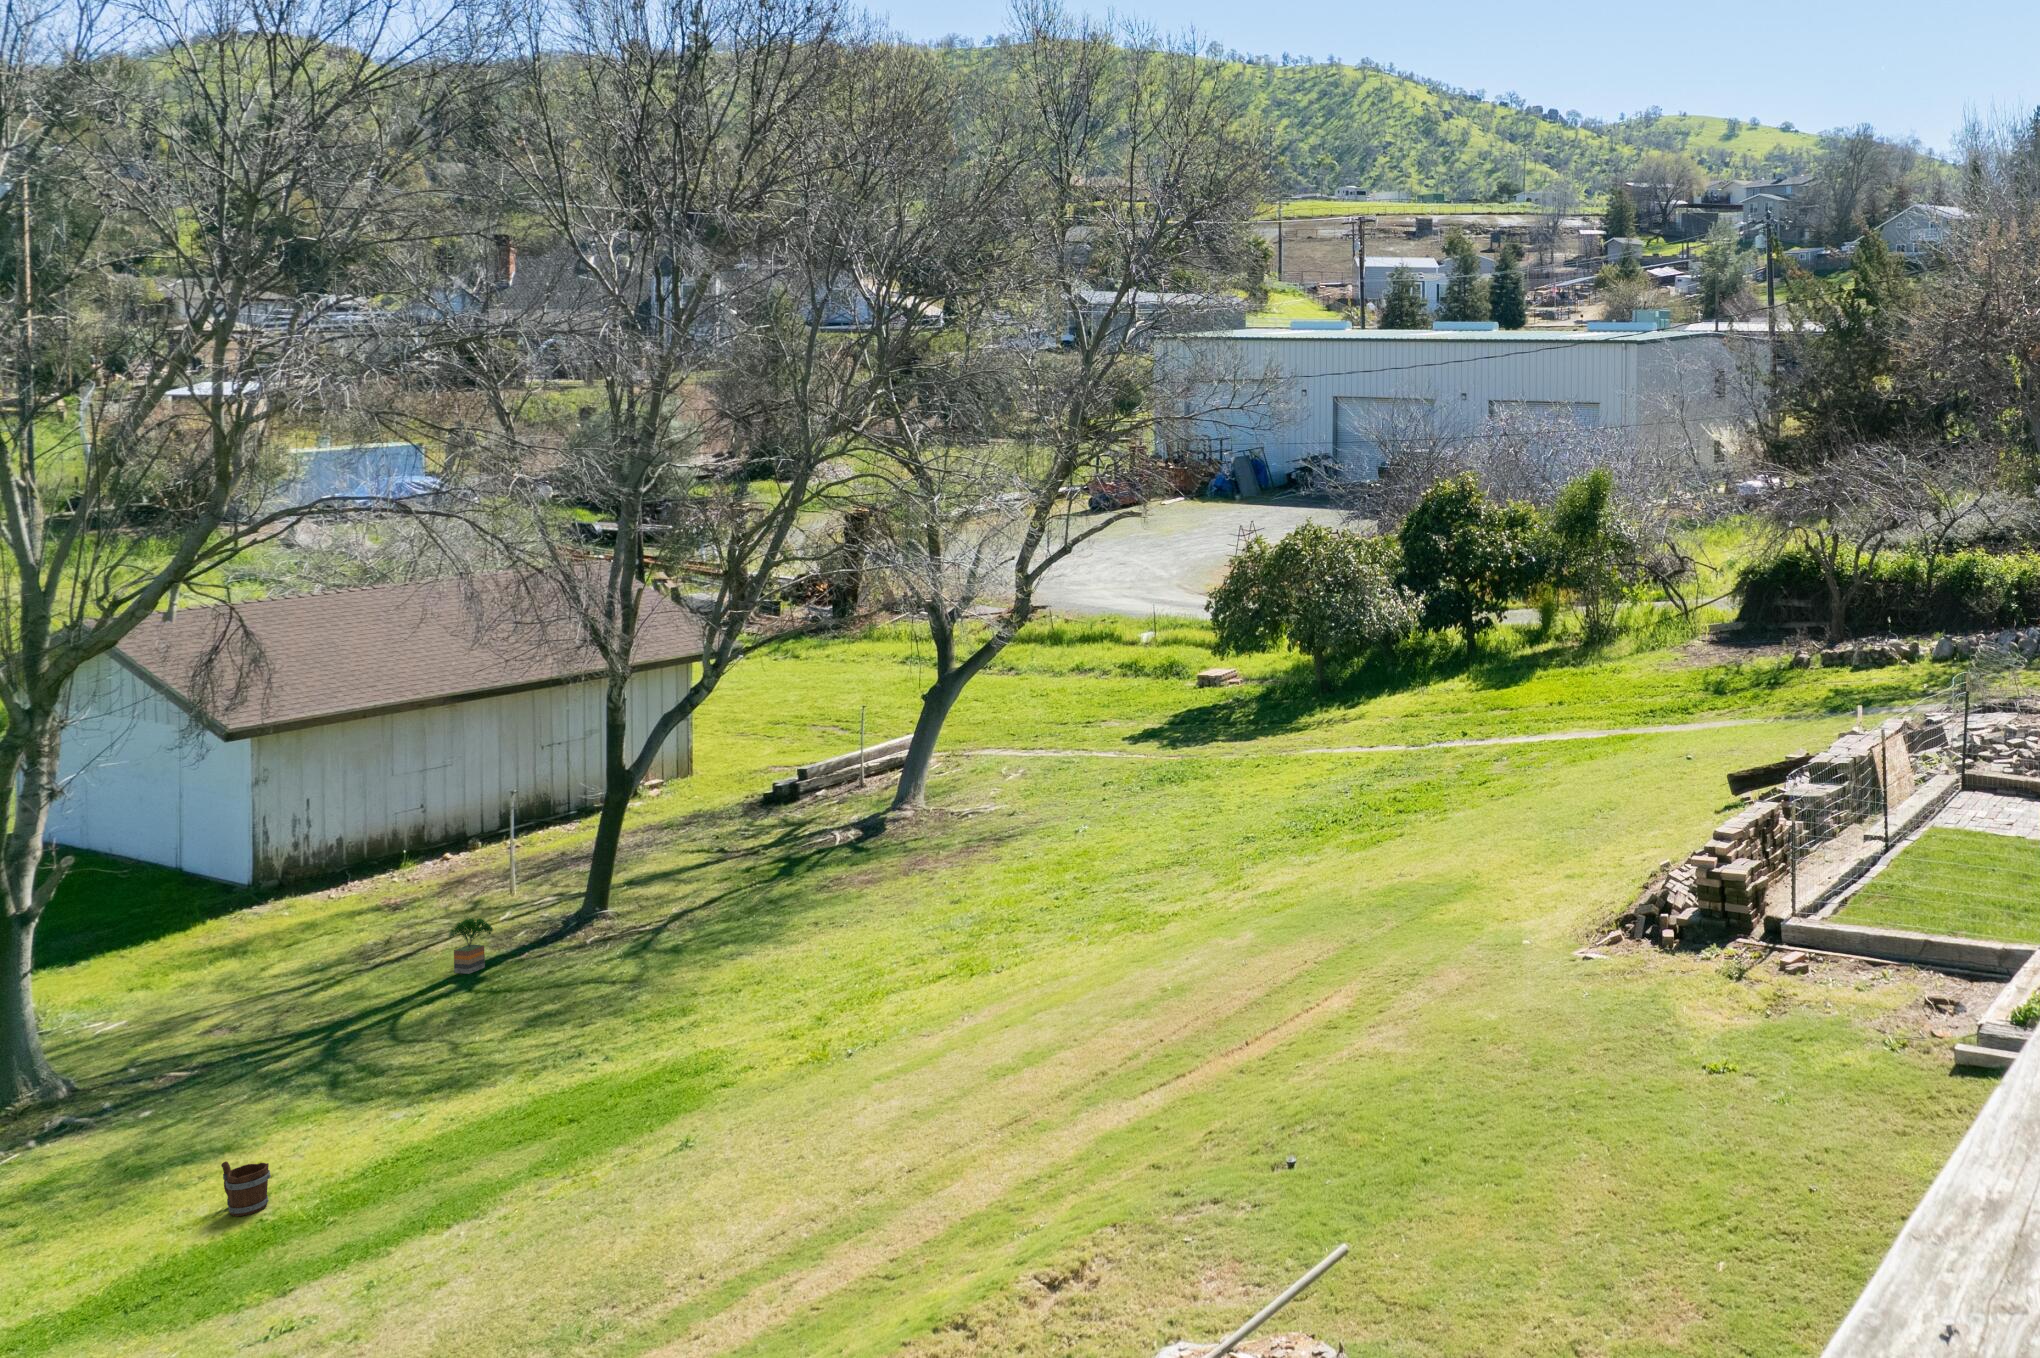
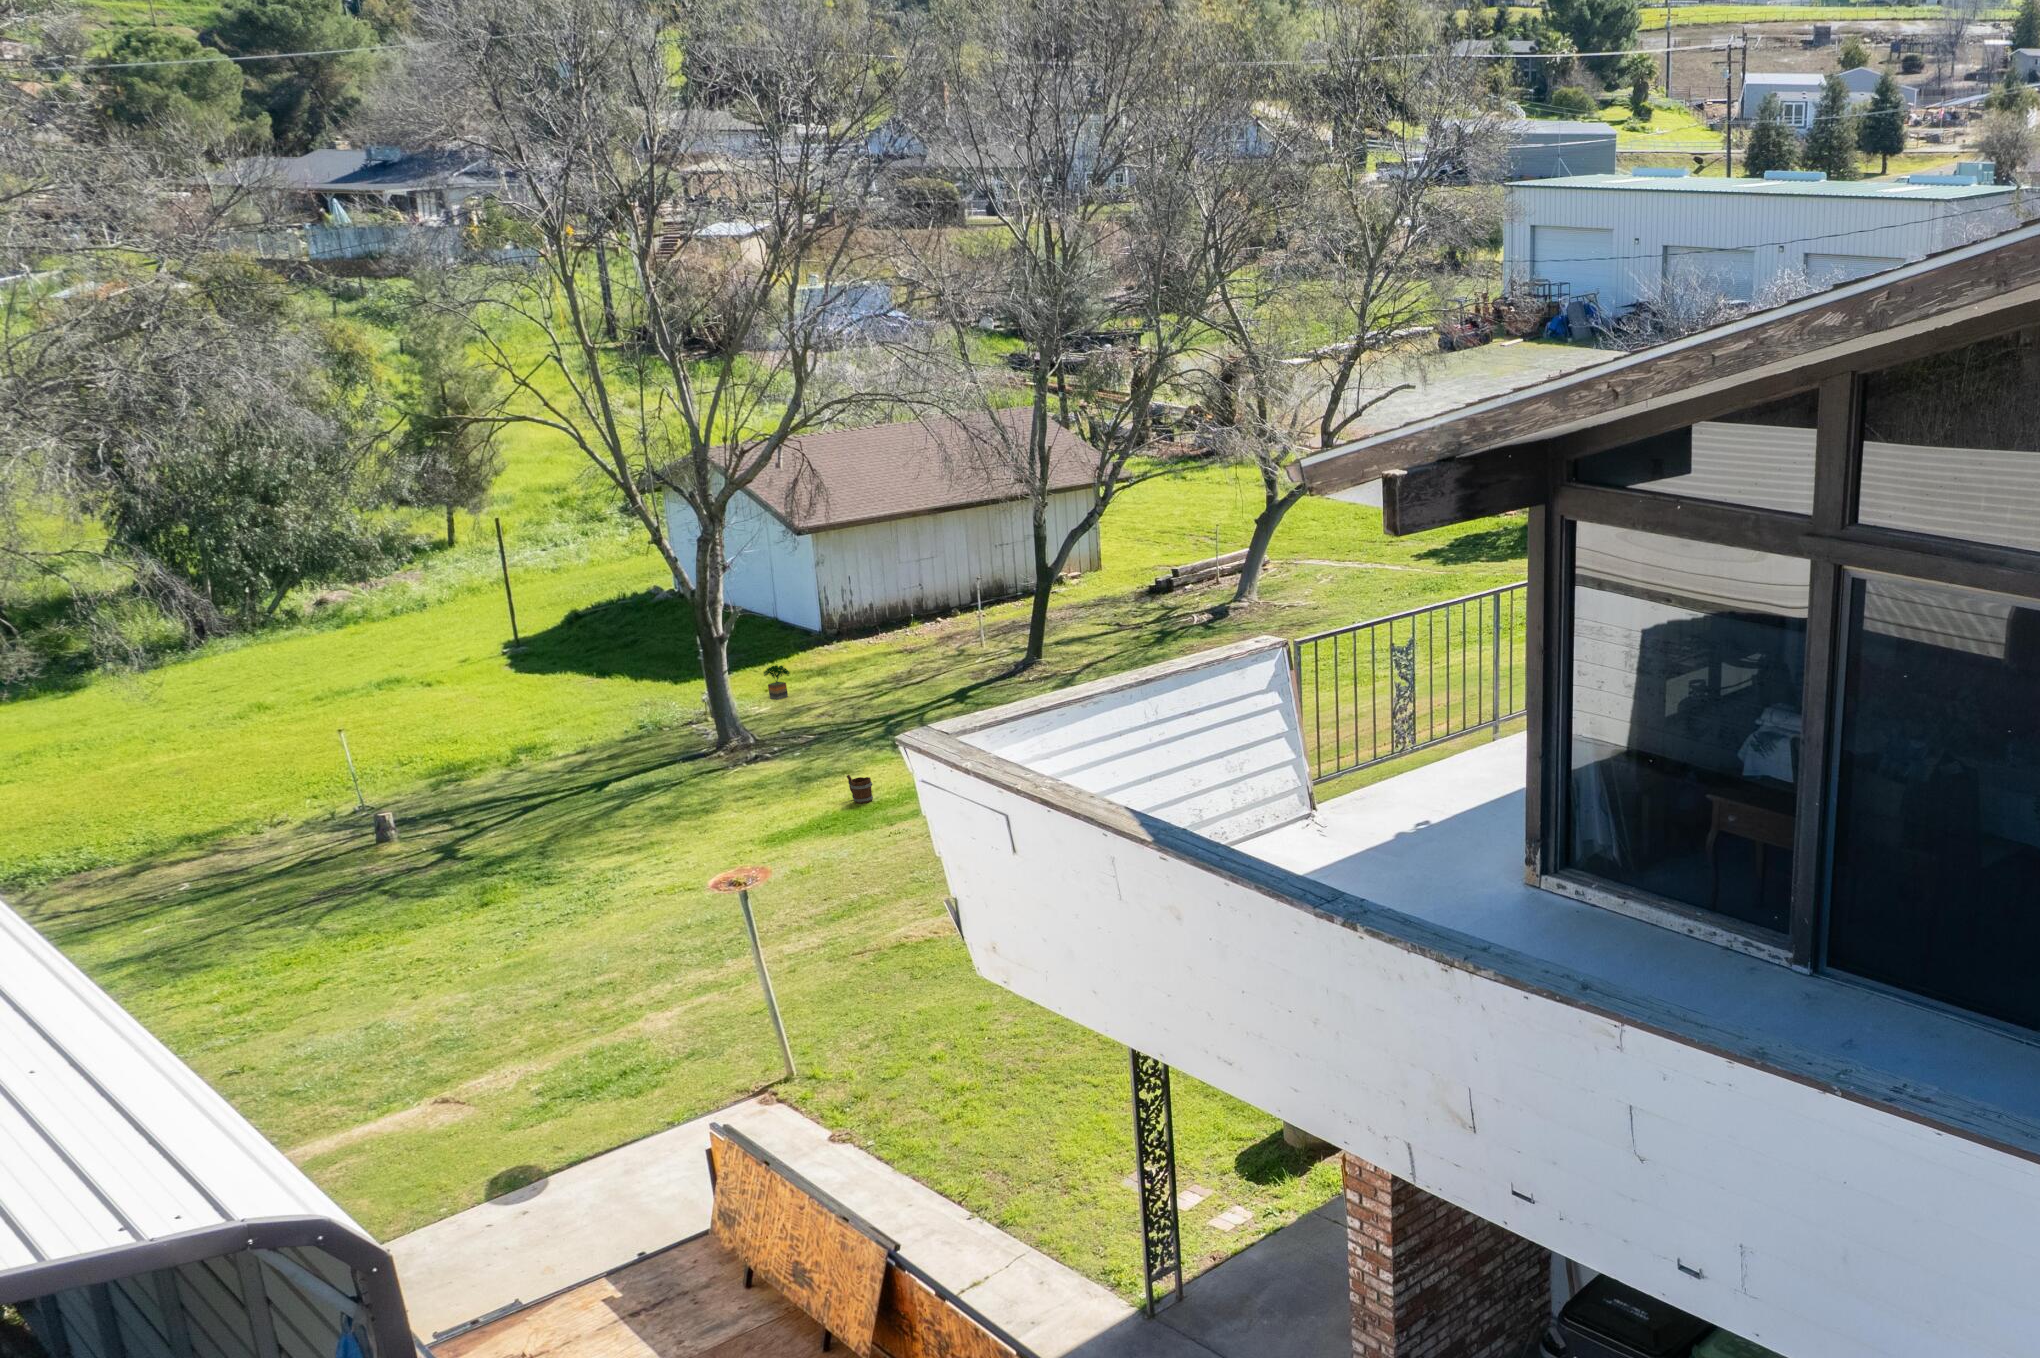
potted tree: present [449,918,493,974] -> present [764,665,790,700]

